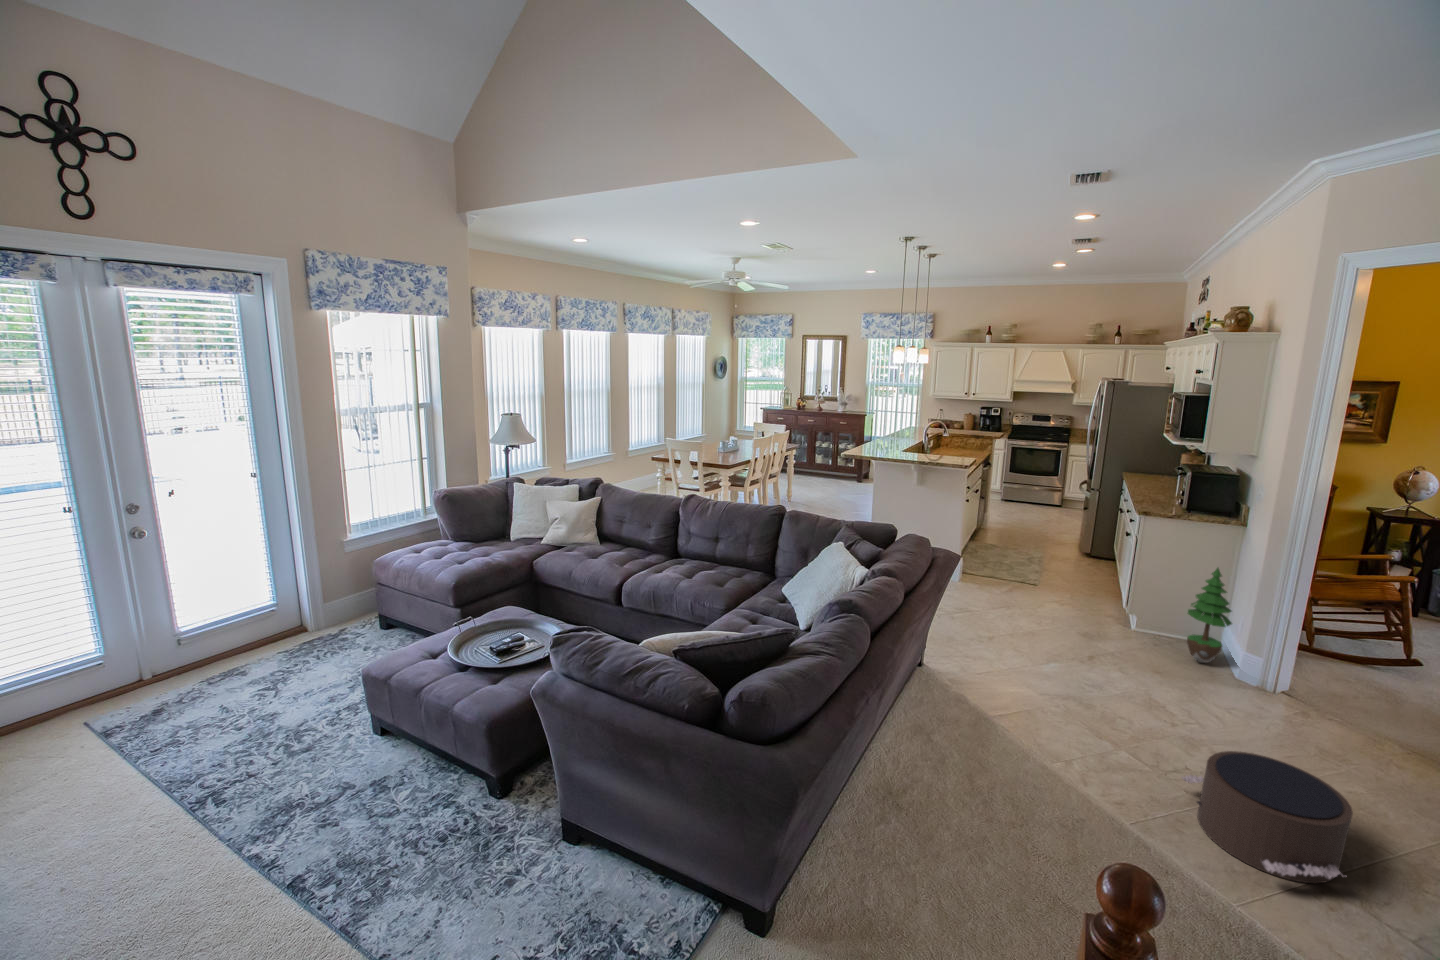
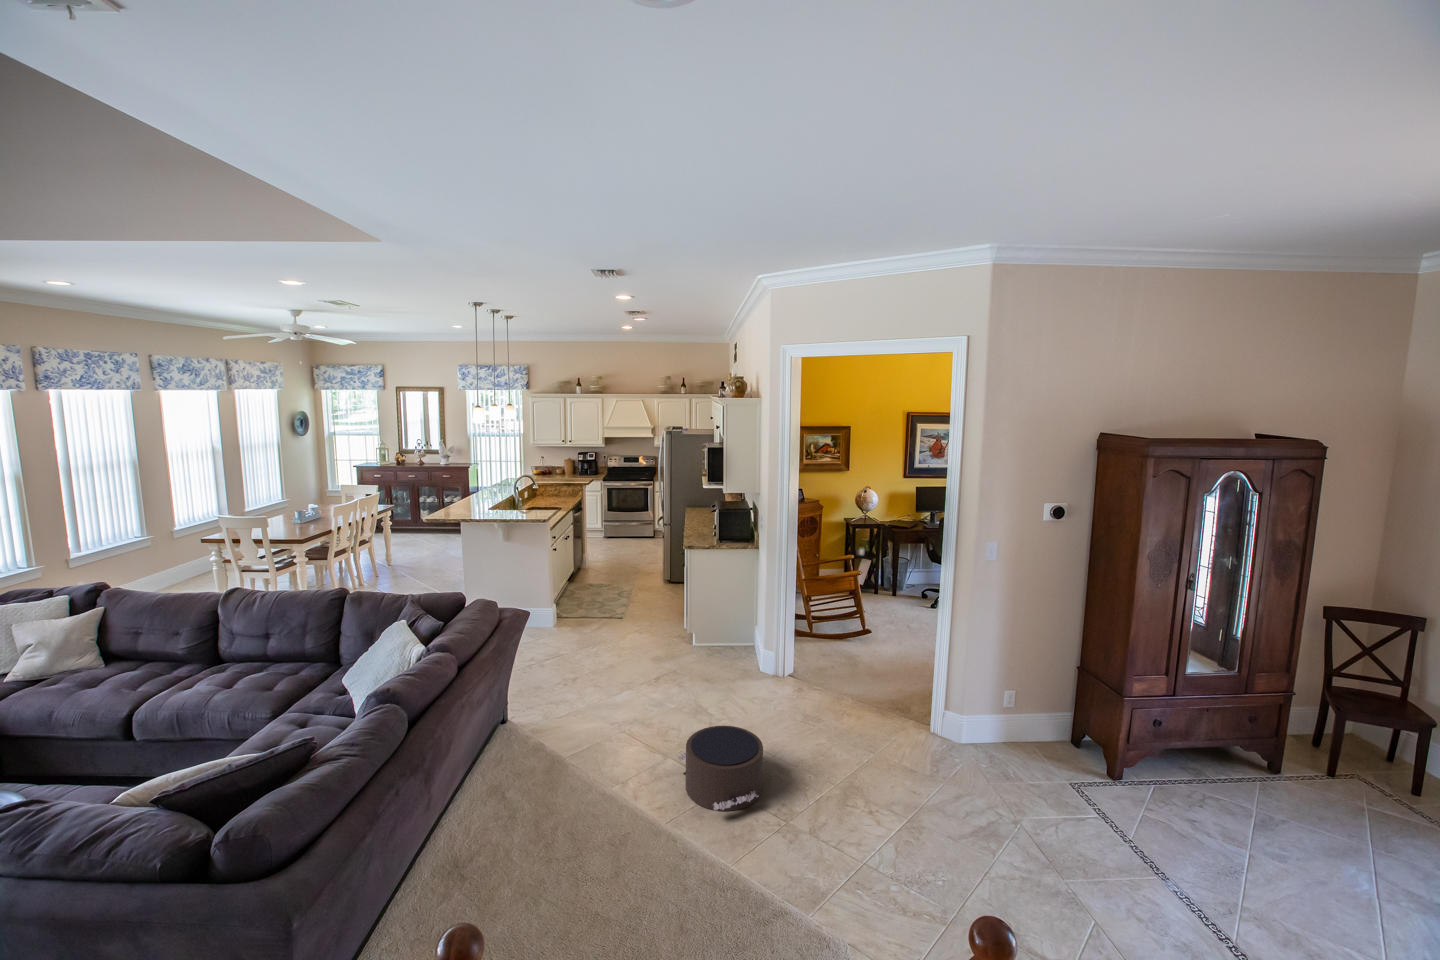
potted tree: present [1187,568,1232,663] -> none [704,584,732,658]

